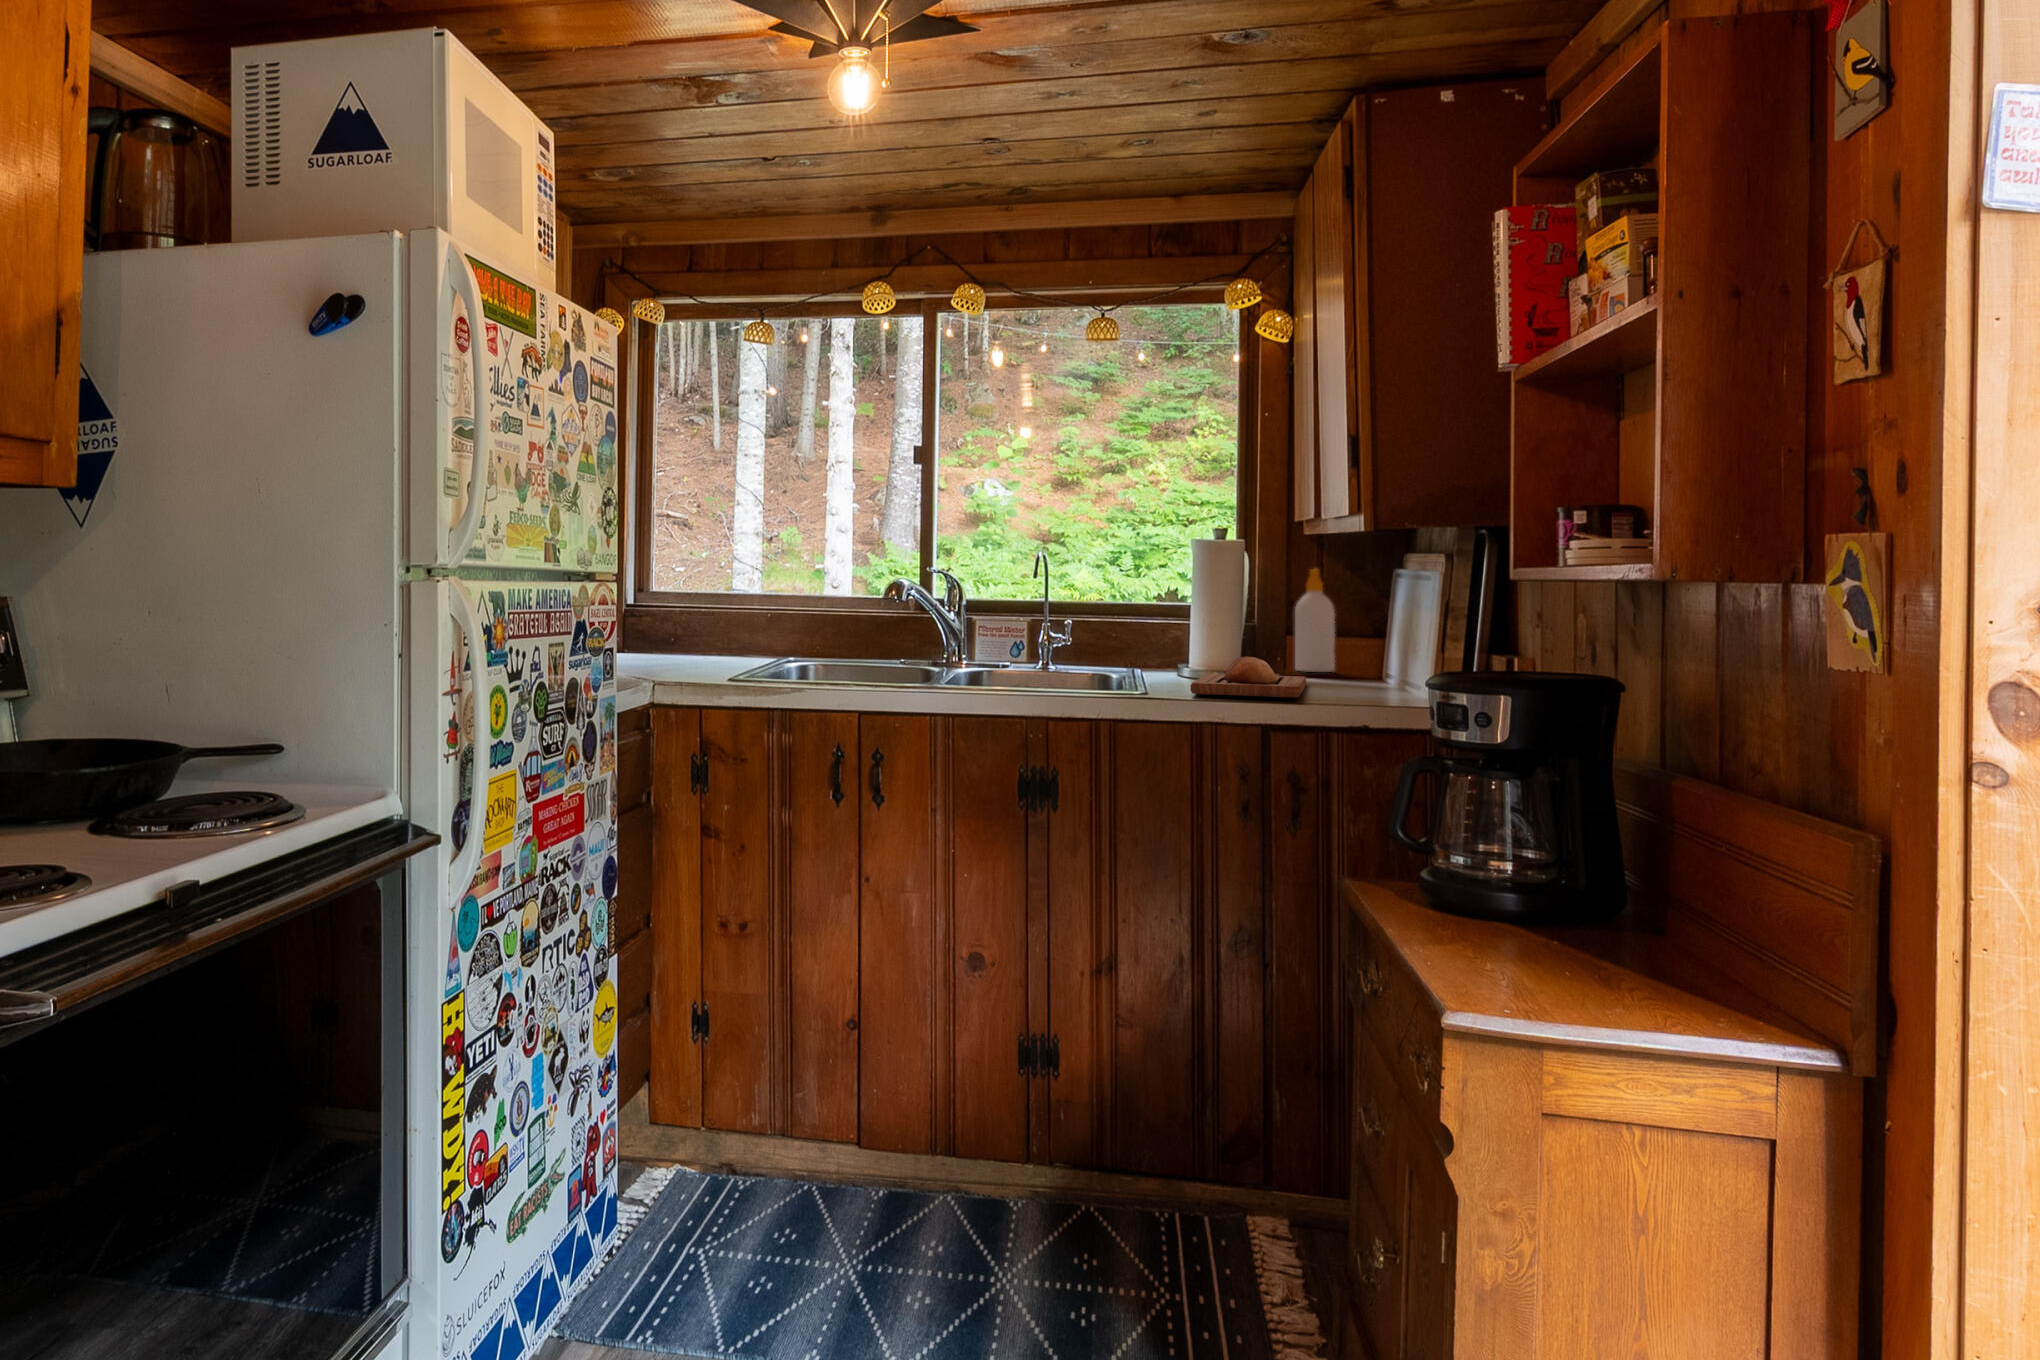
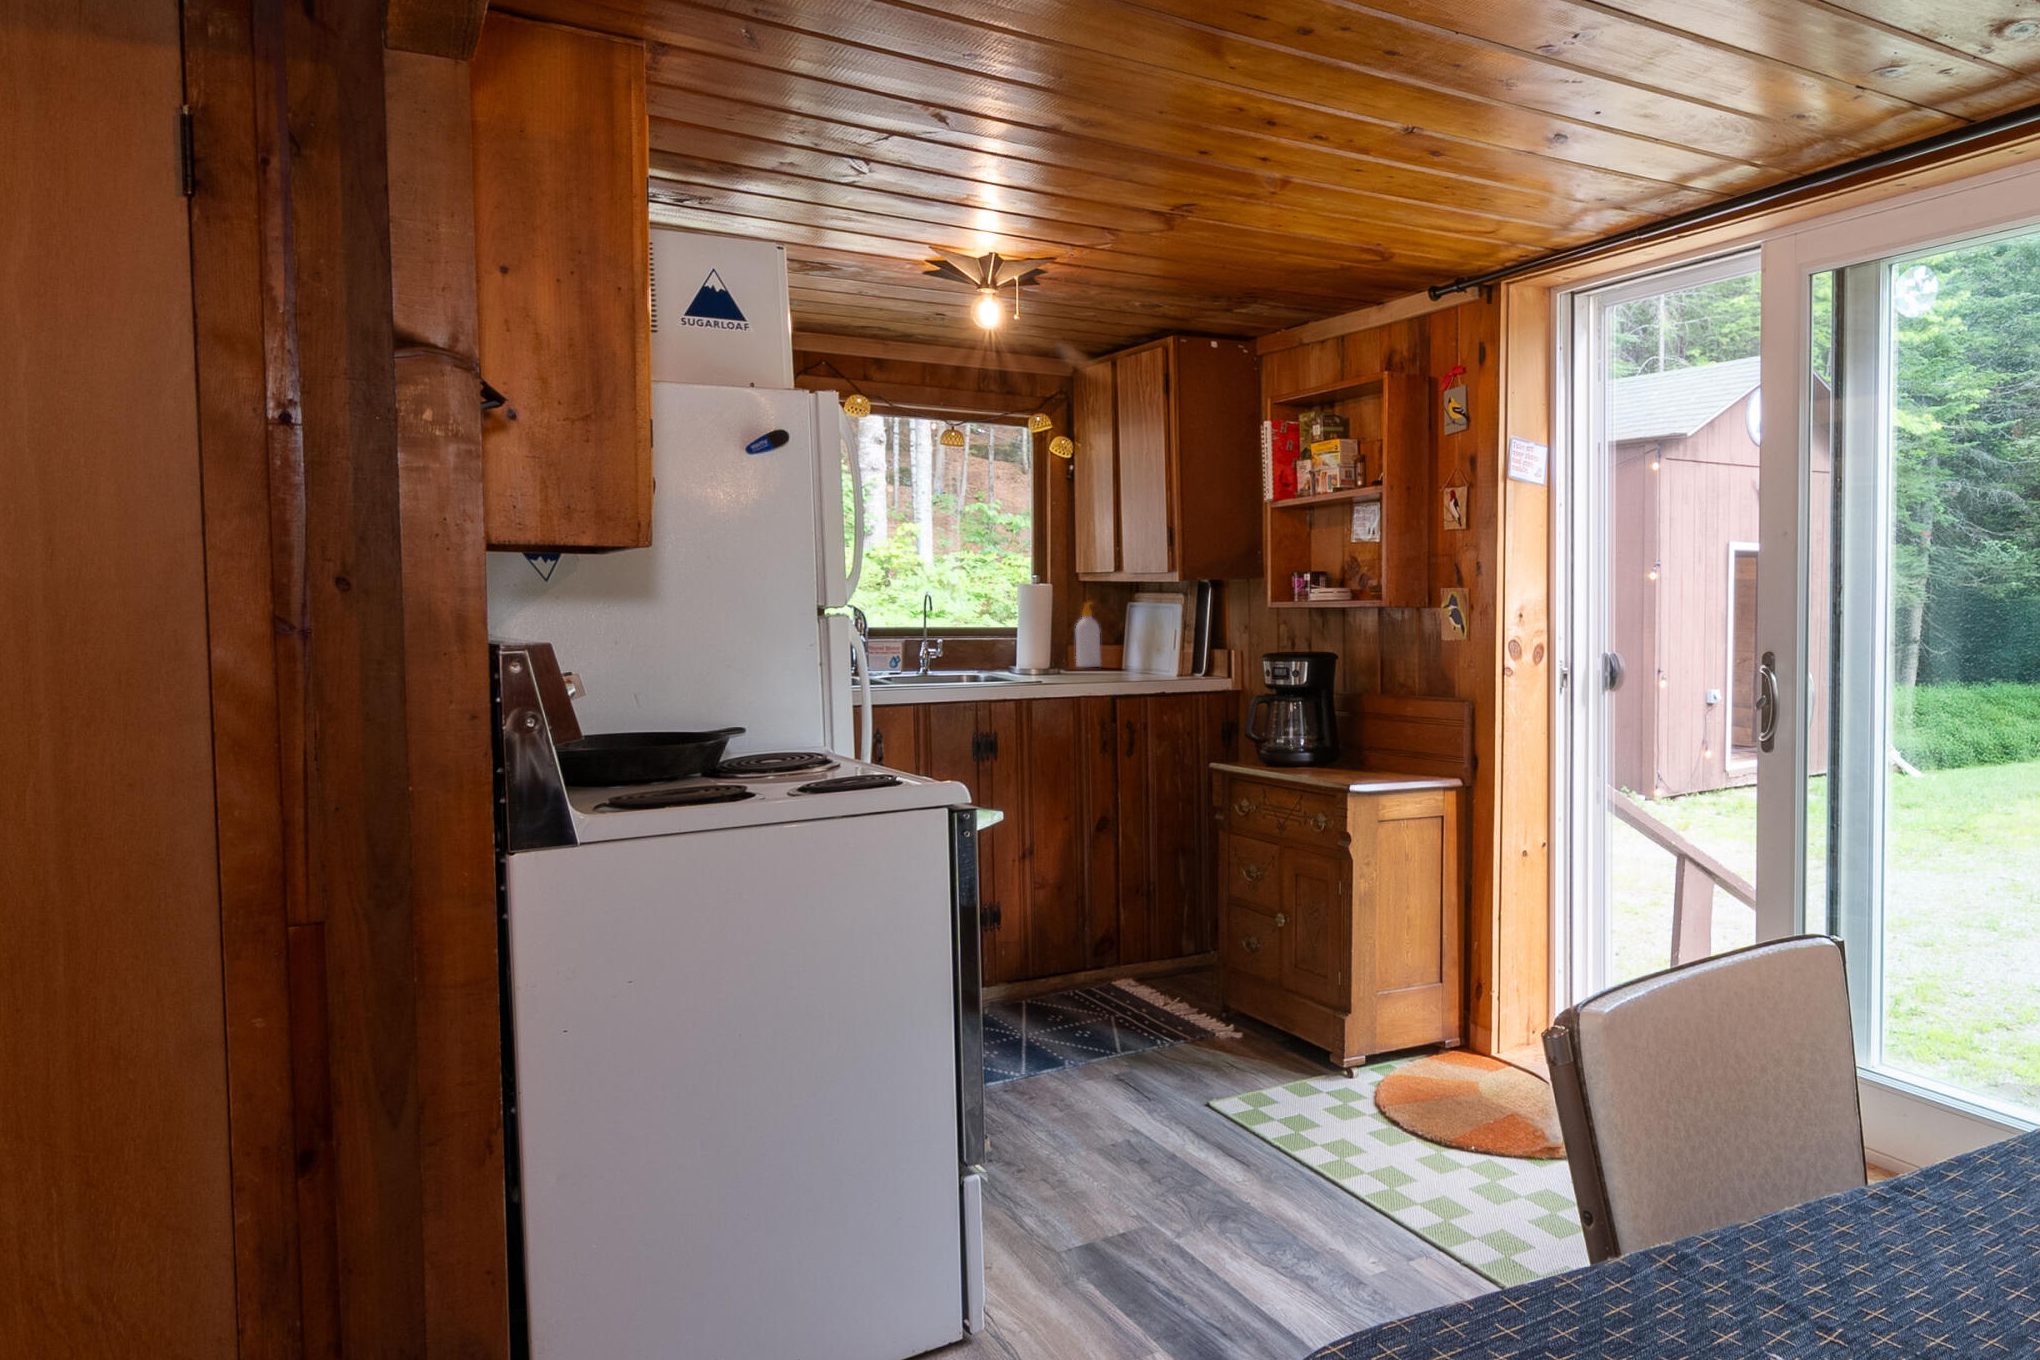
bread loaf: present [1190,657,1306,697] -> none [1053,658,1140,681]

